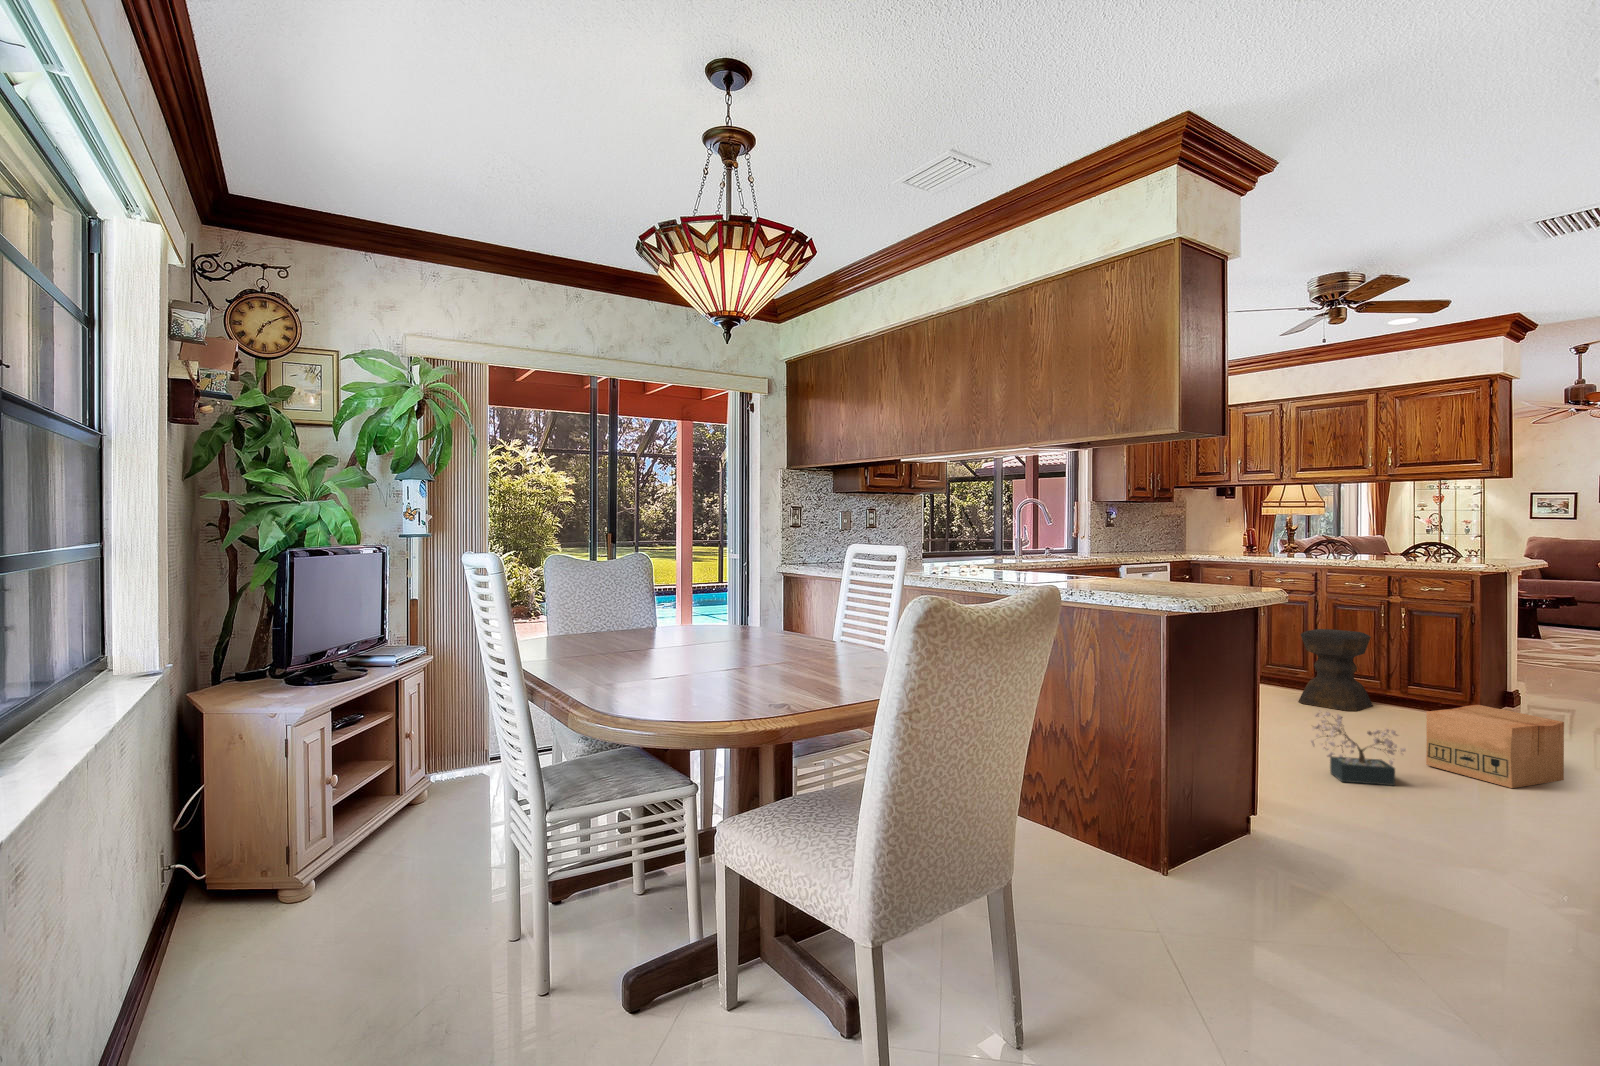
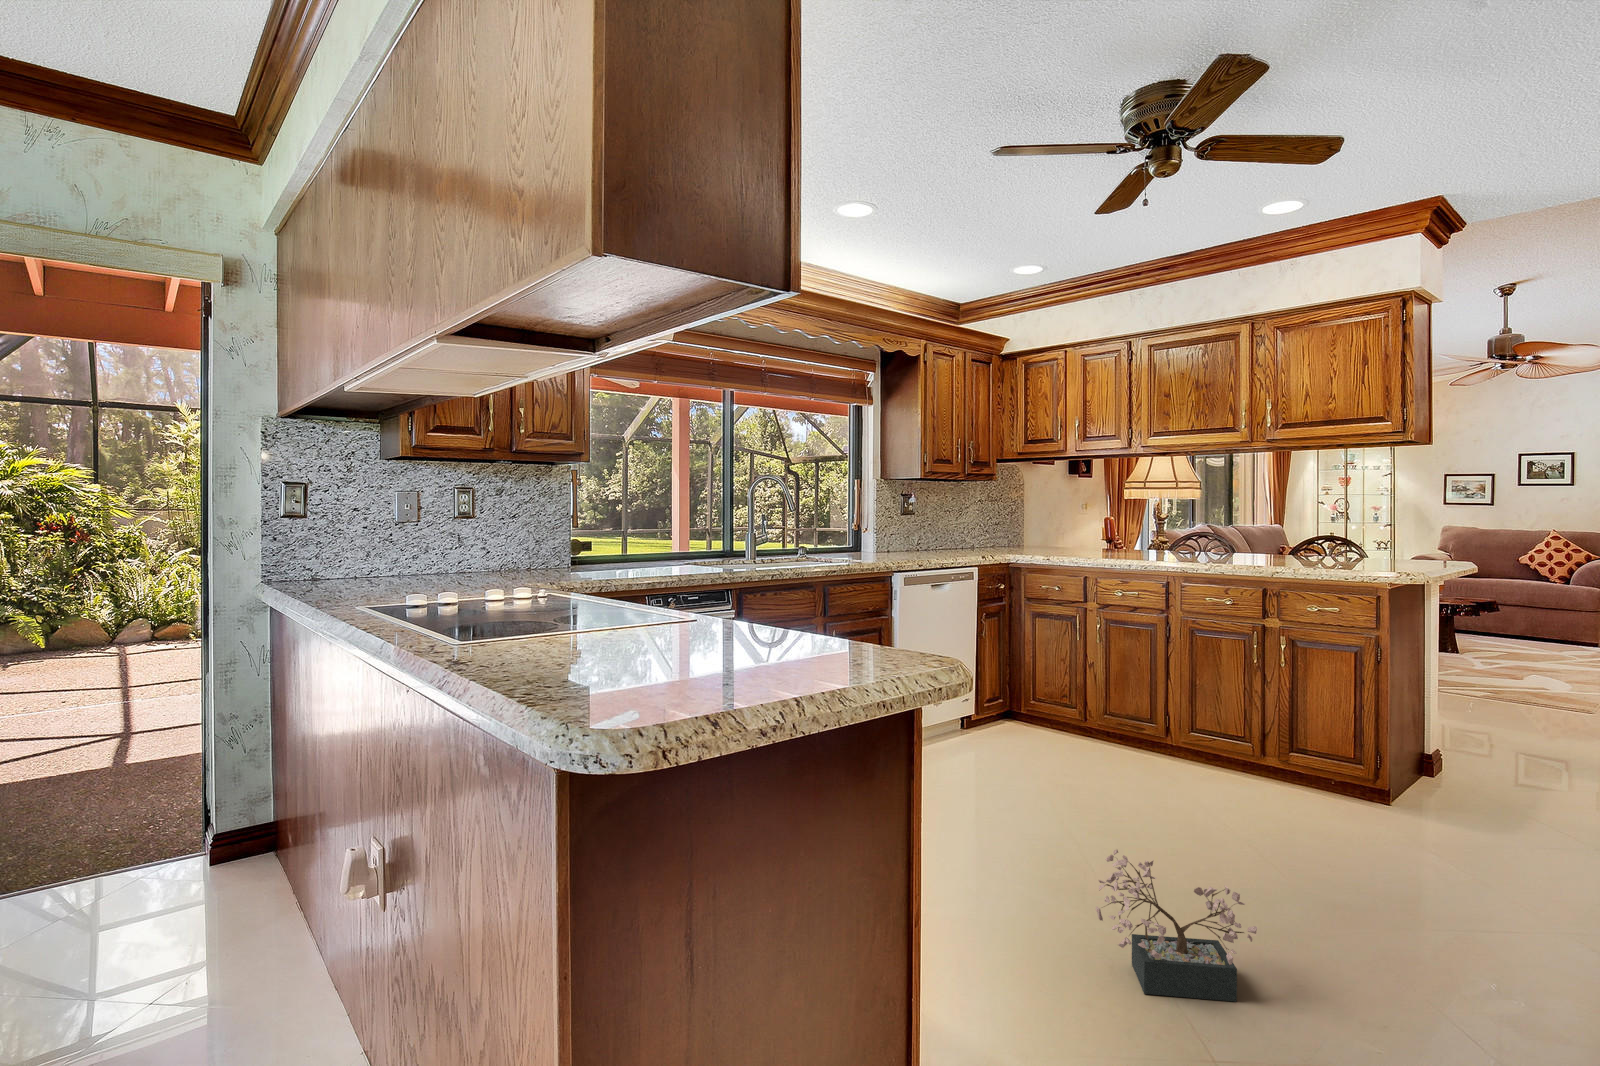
stool: present [1298,629,1373,711] -> none [1137,665,1240,793]
cardboard box: present [1426,705,1564,788] -> none [1298,817,1526,1000]

